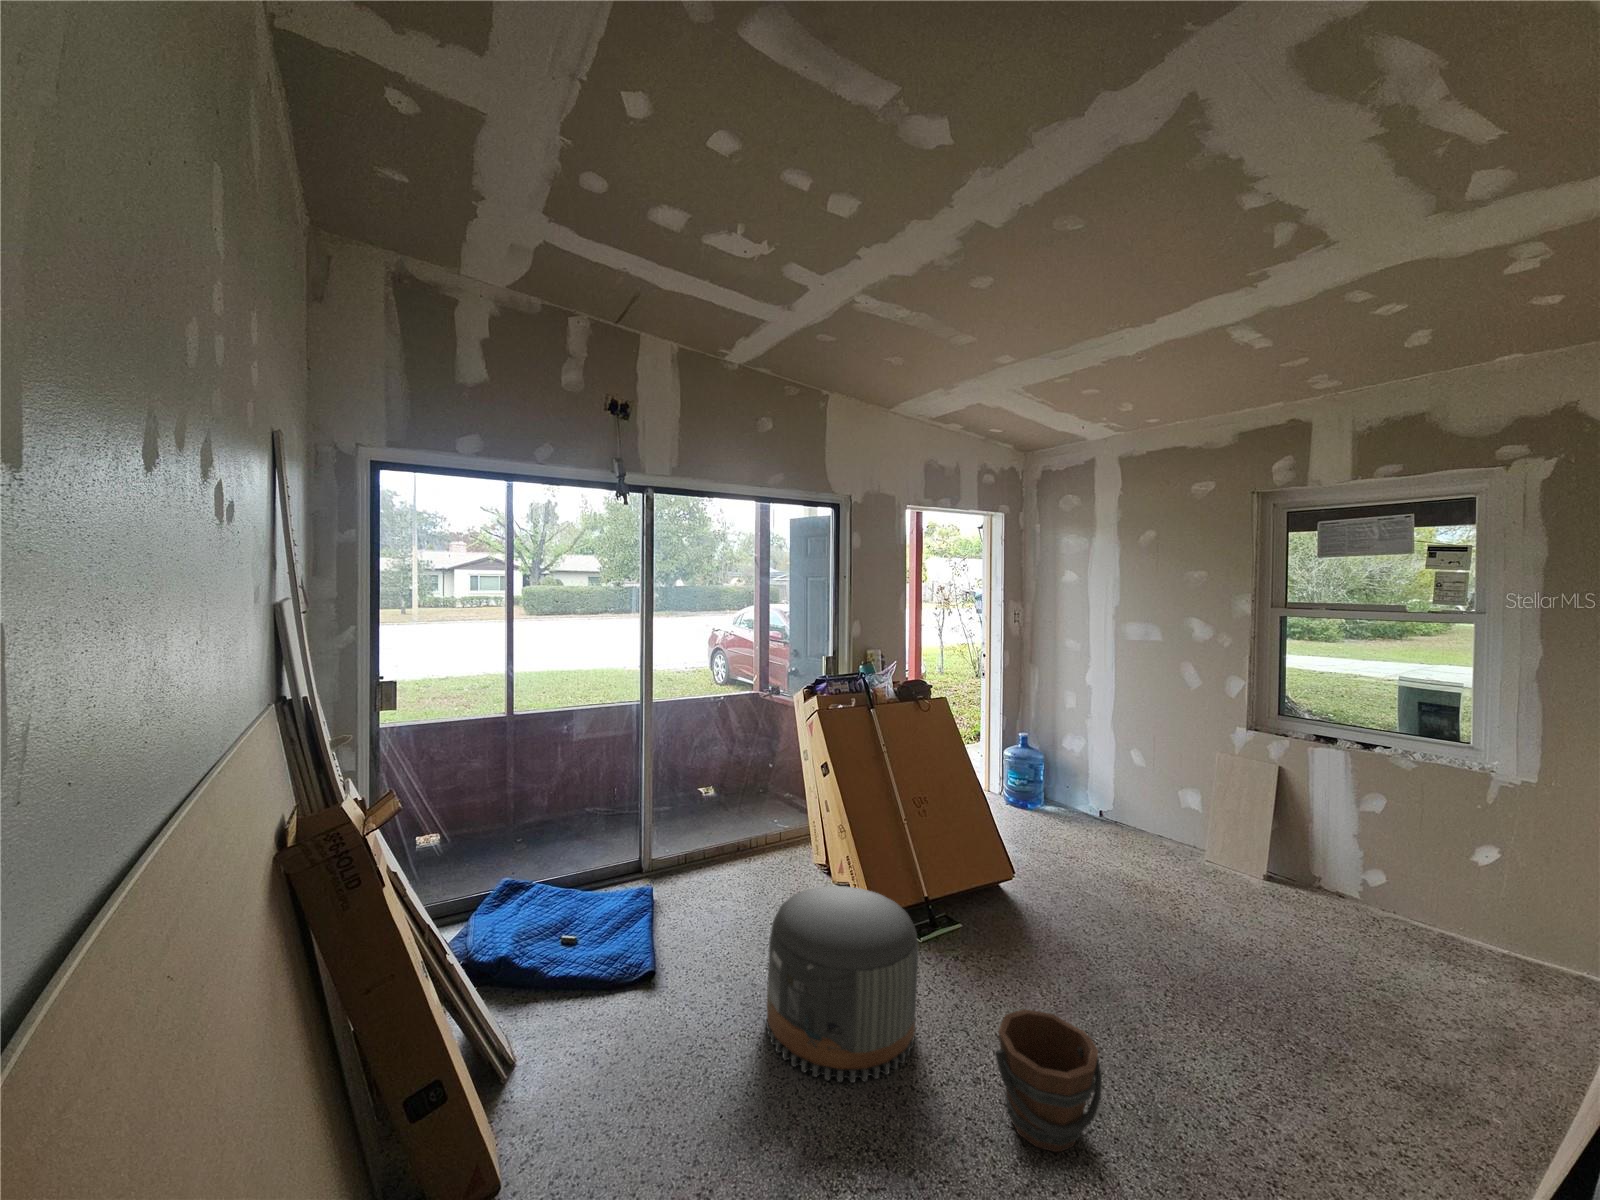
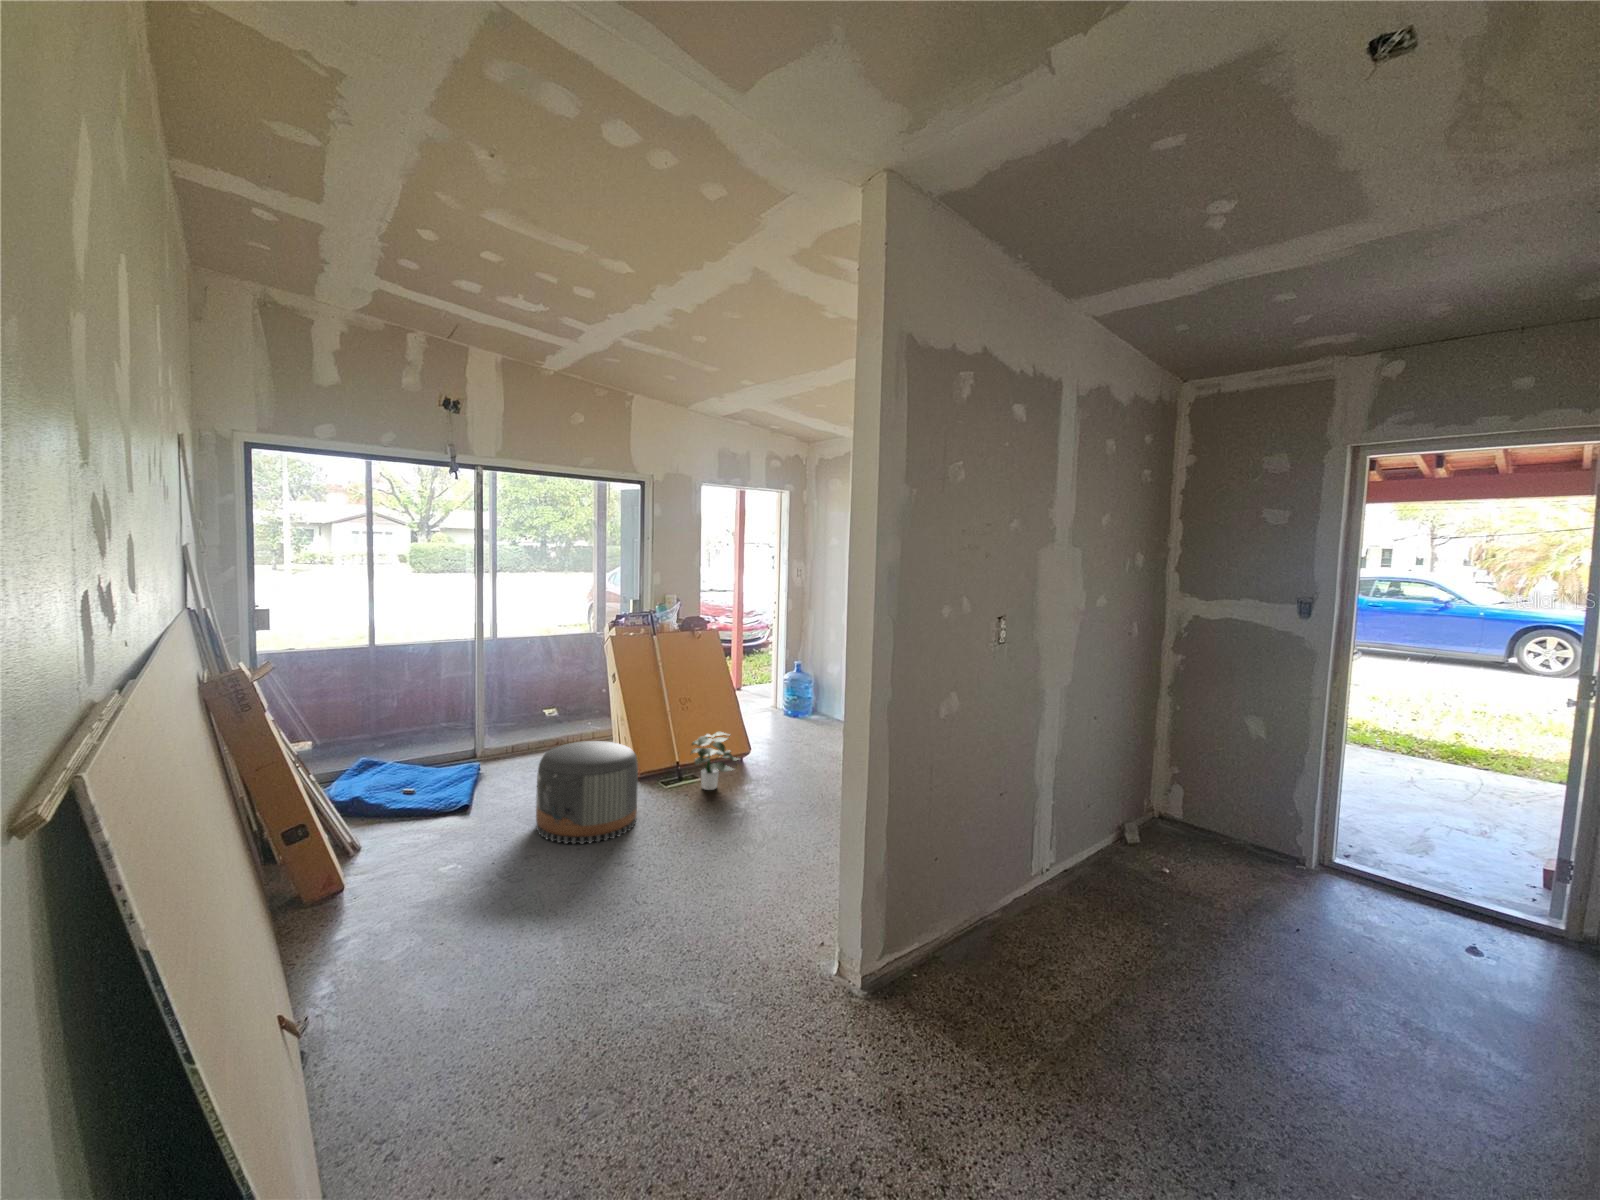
potted plant: none [951,860,1033,952] -> present [691,732,738,790]
bucket: present [995,1009,1102,1152] -> none [658,795,722,863]

